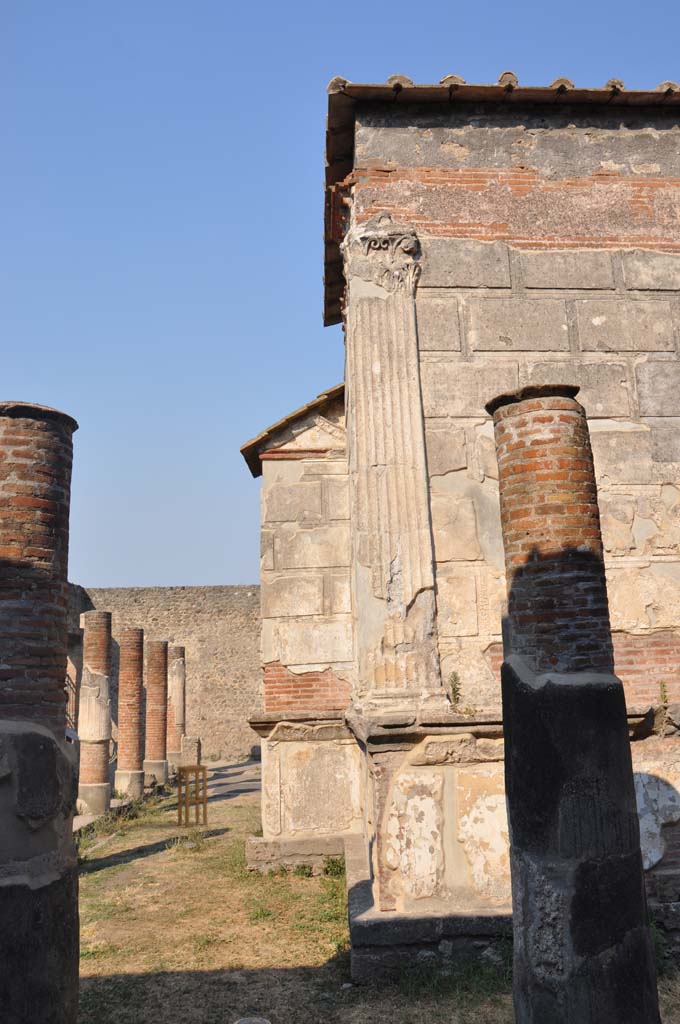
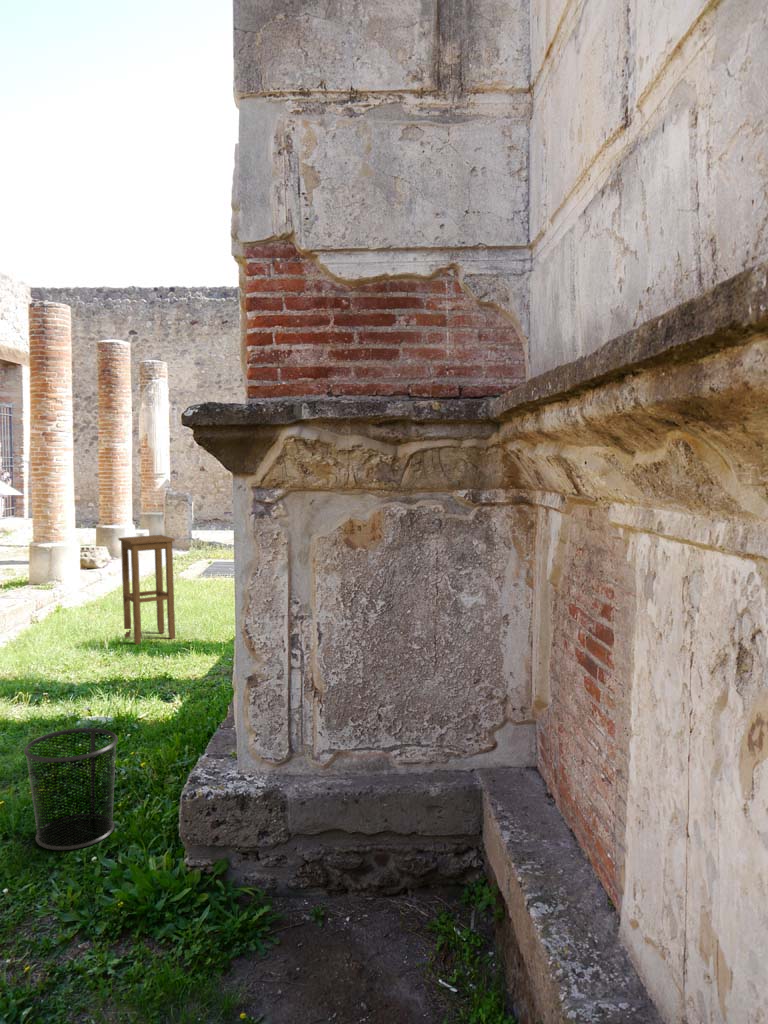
trash can: none [184,836,216,879] -> present [24,728,118,850]

